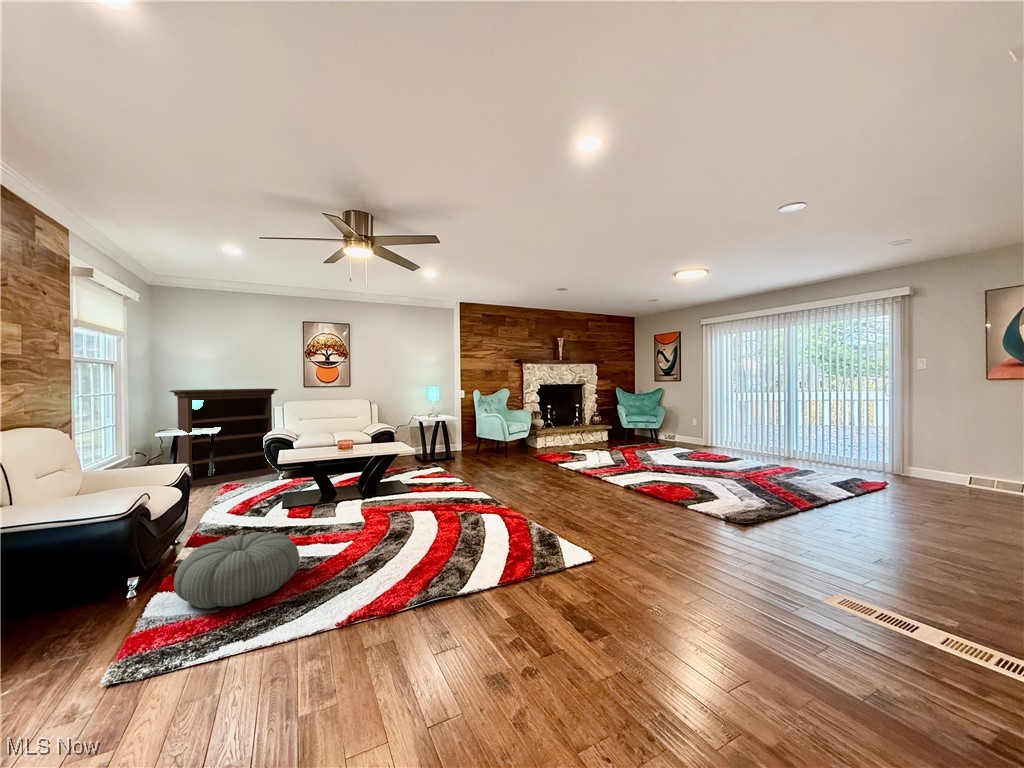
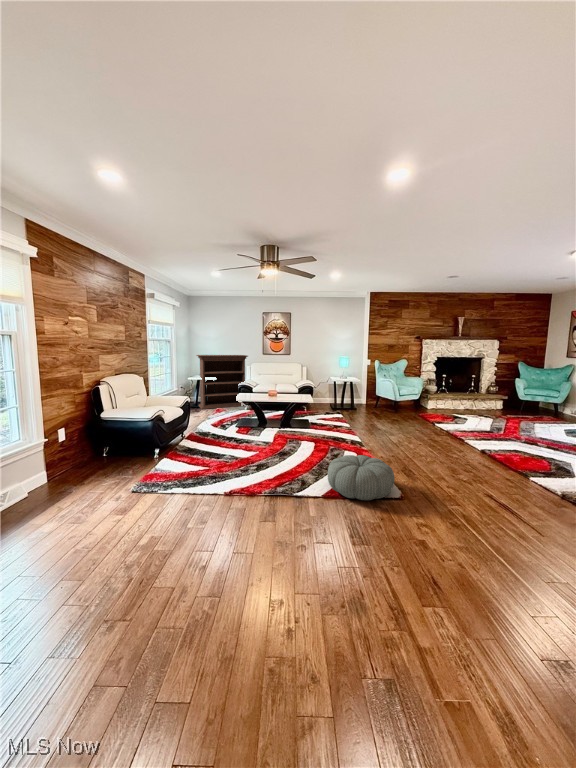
pouf: present [174,532,299,608] -> present [328,455,395,500]

